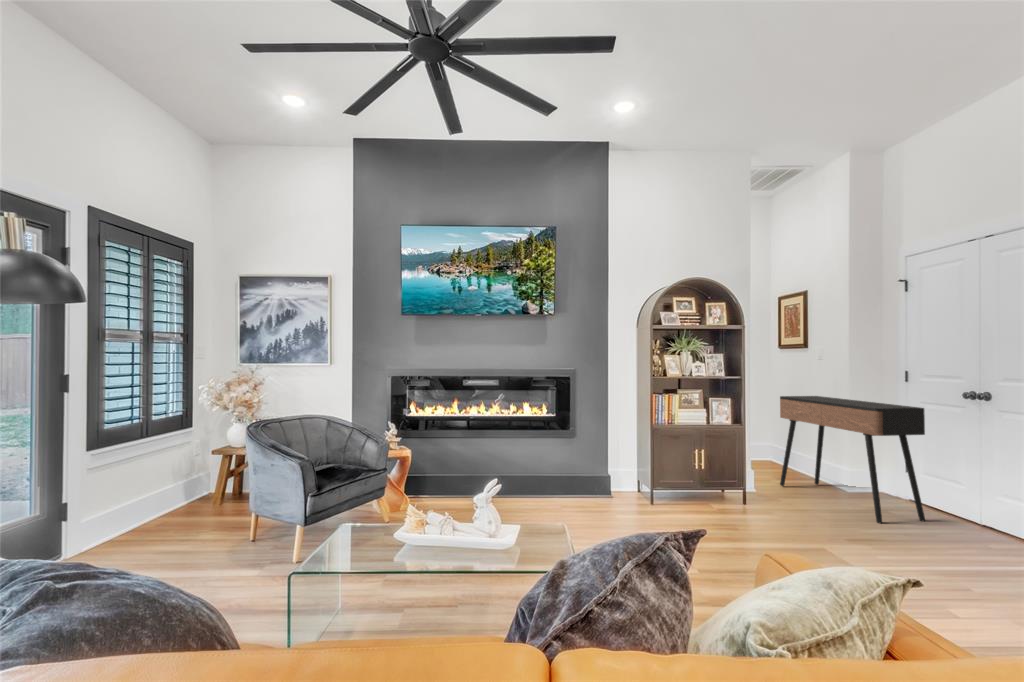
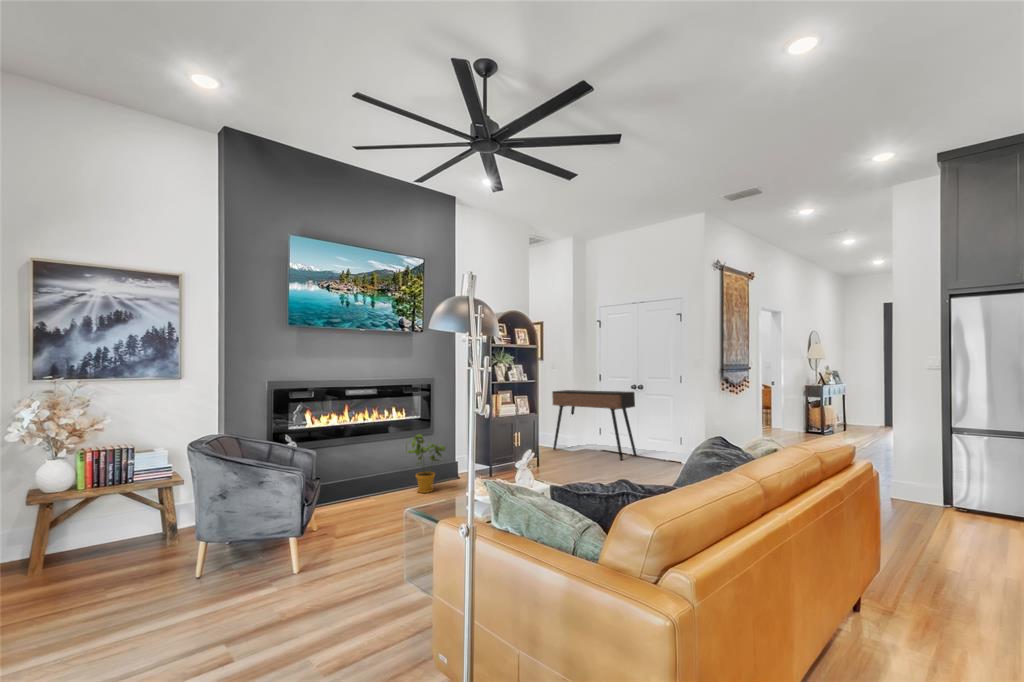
house plant: none [519,438,563,508] -> present [406,434,445,493]

